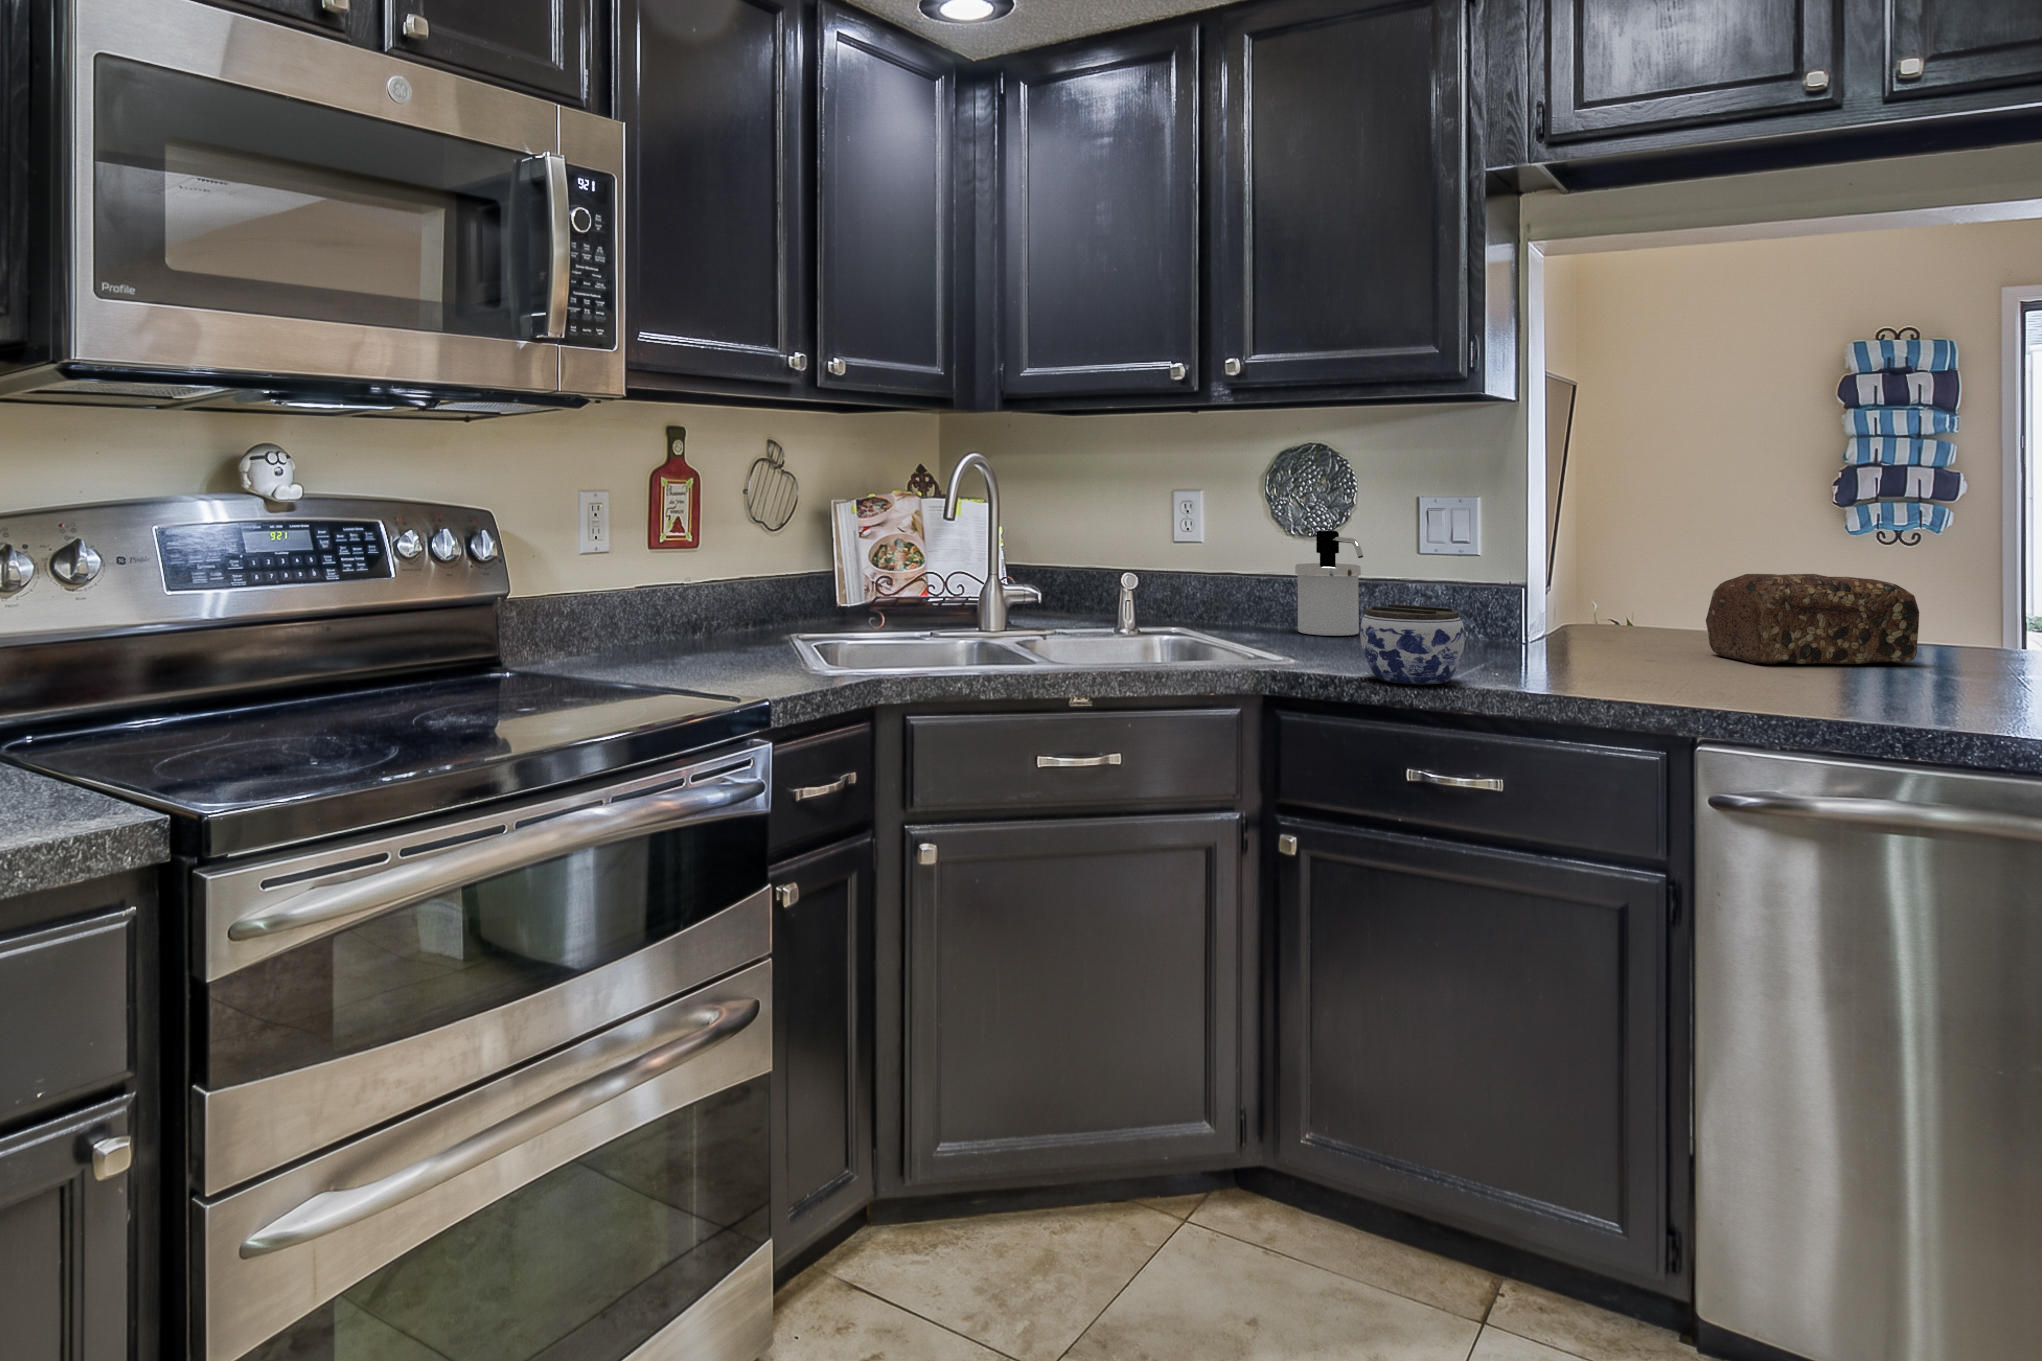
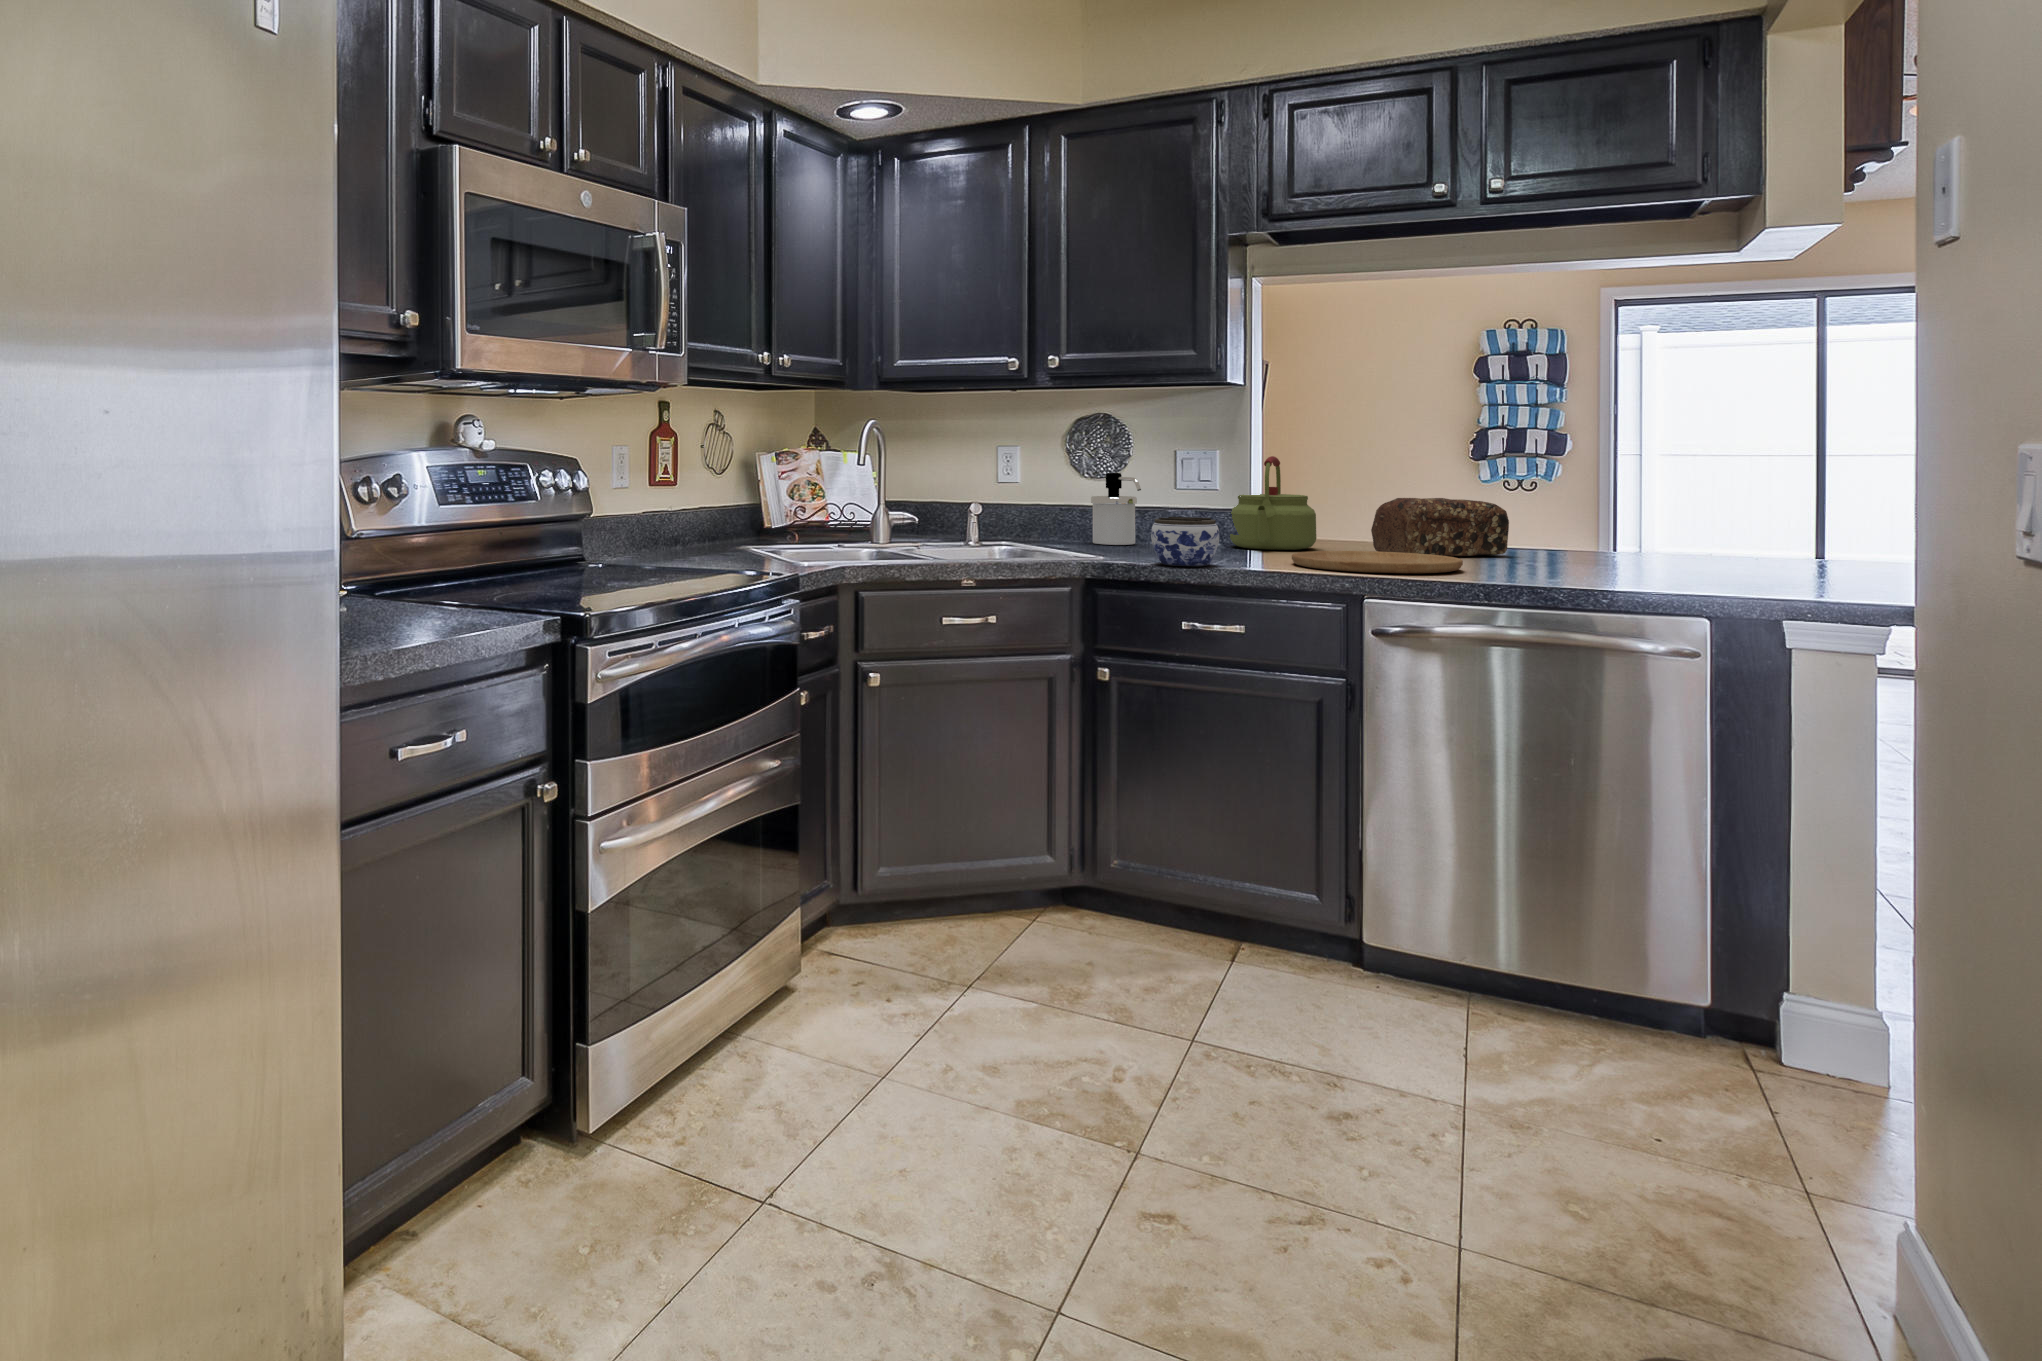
kettle: none [1496,509,1624,648] -> present [1230,456,1317,550]
cutting board: none [1581,657,1855,705] -> present [1292,551,1463,573]

